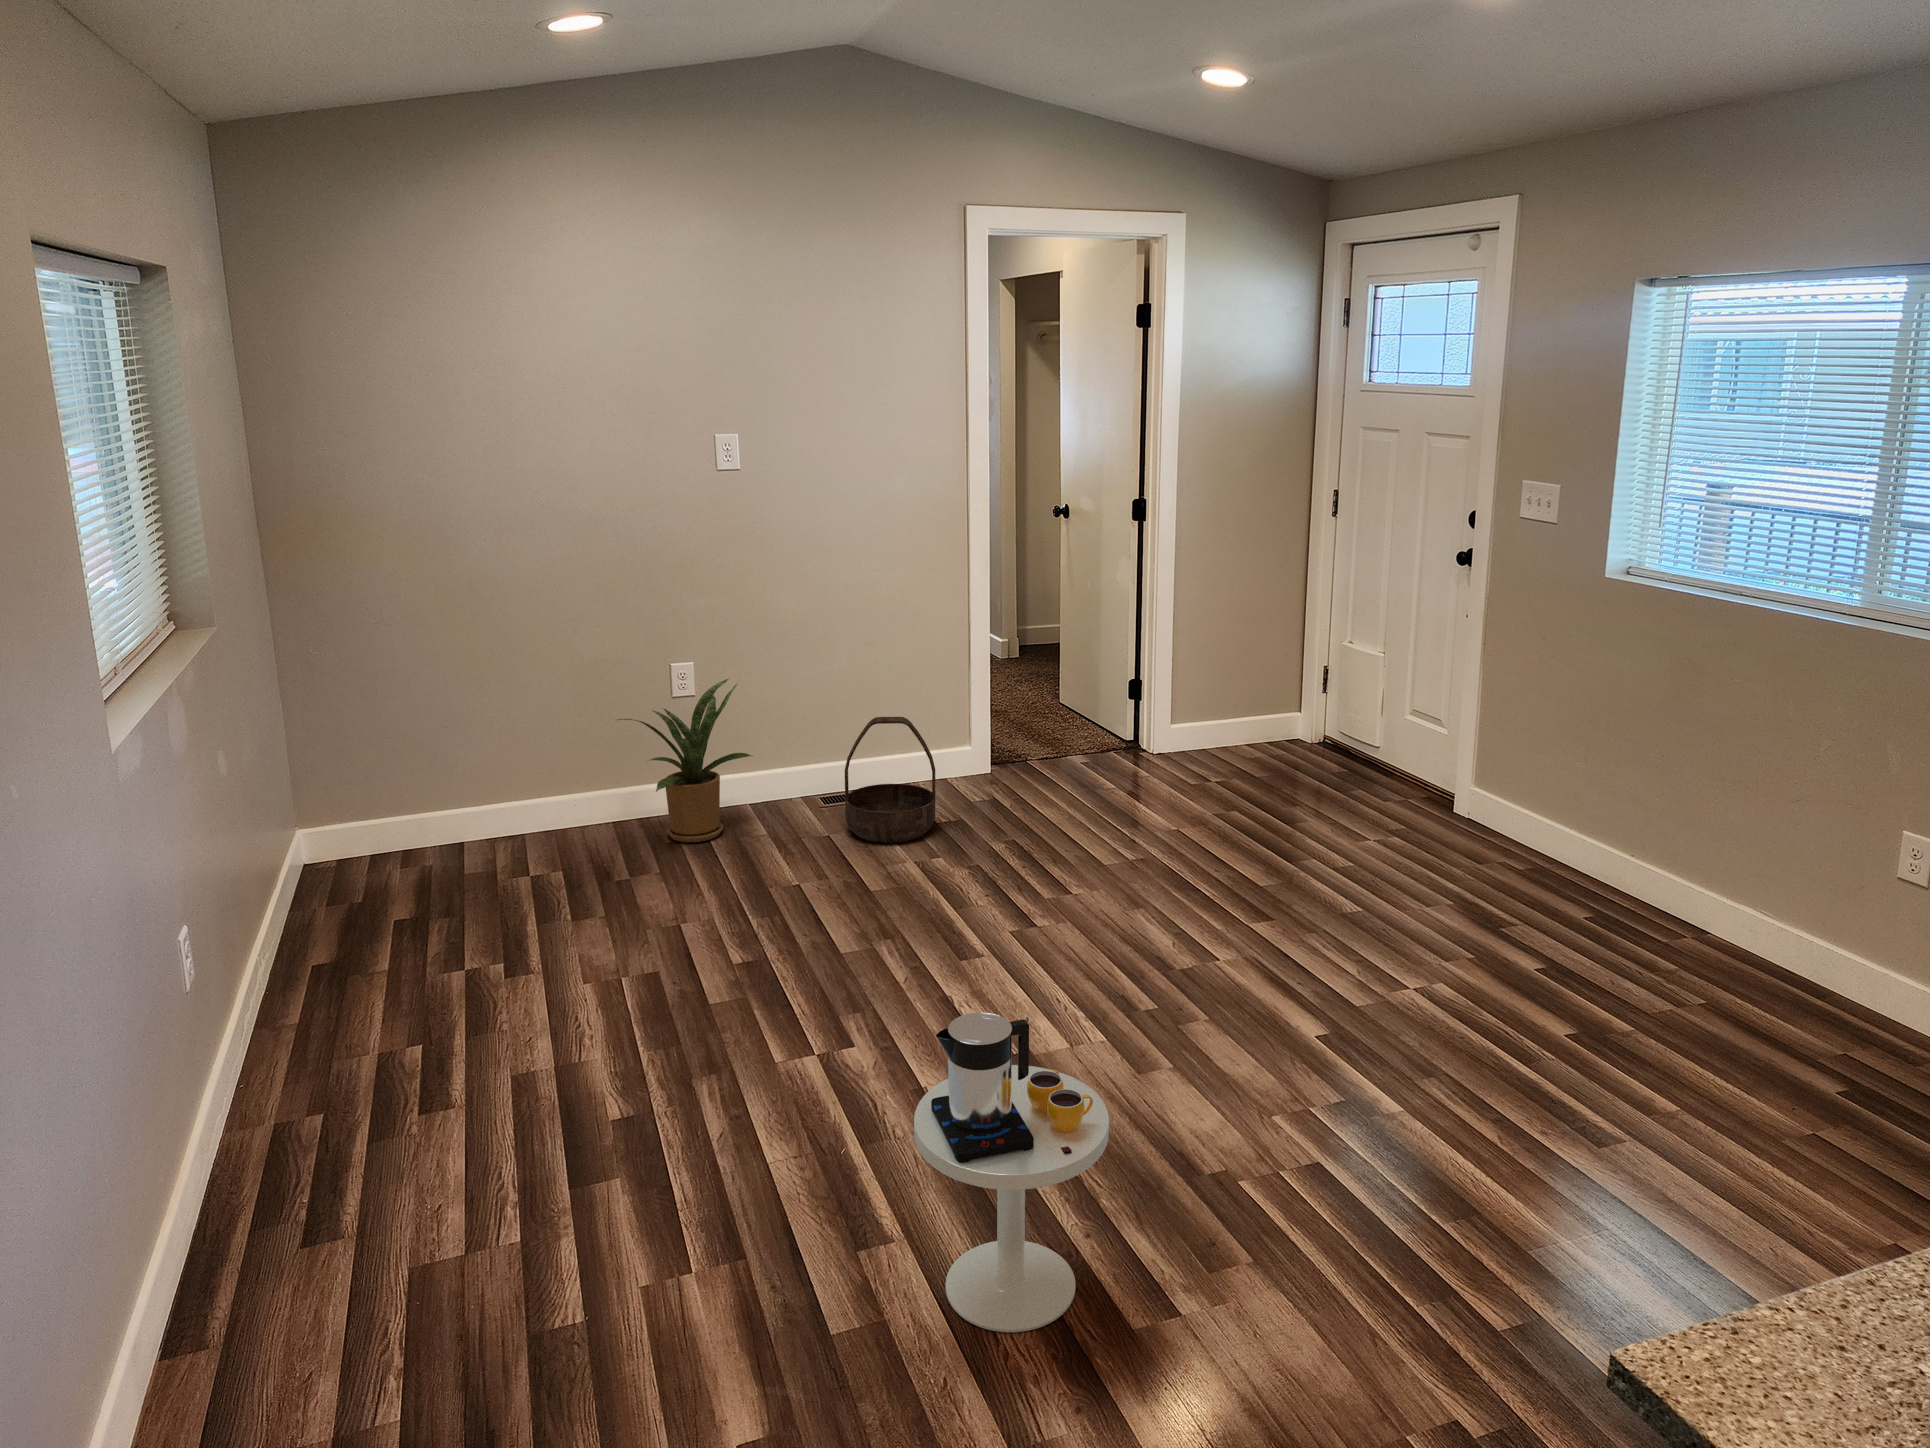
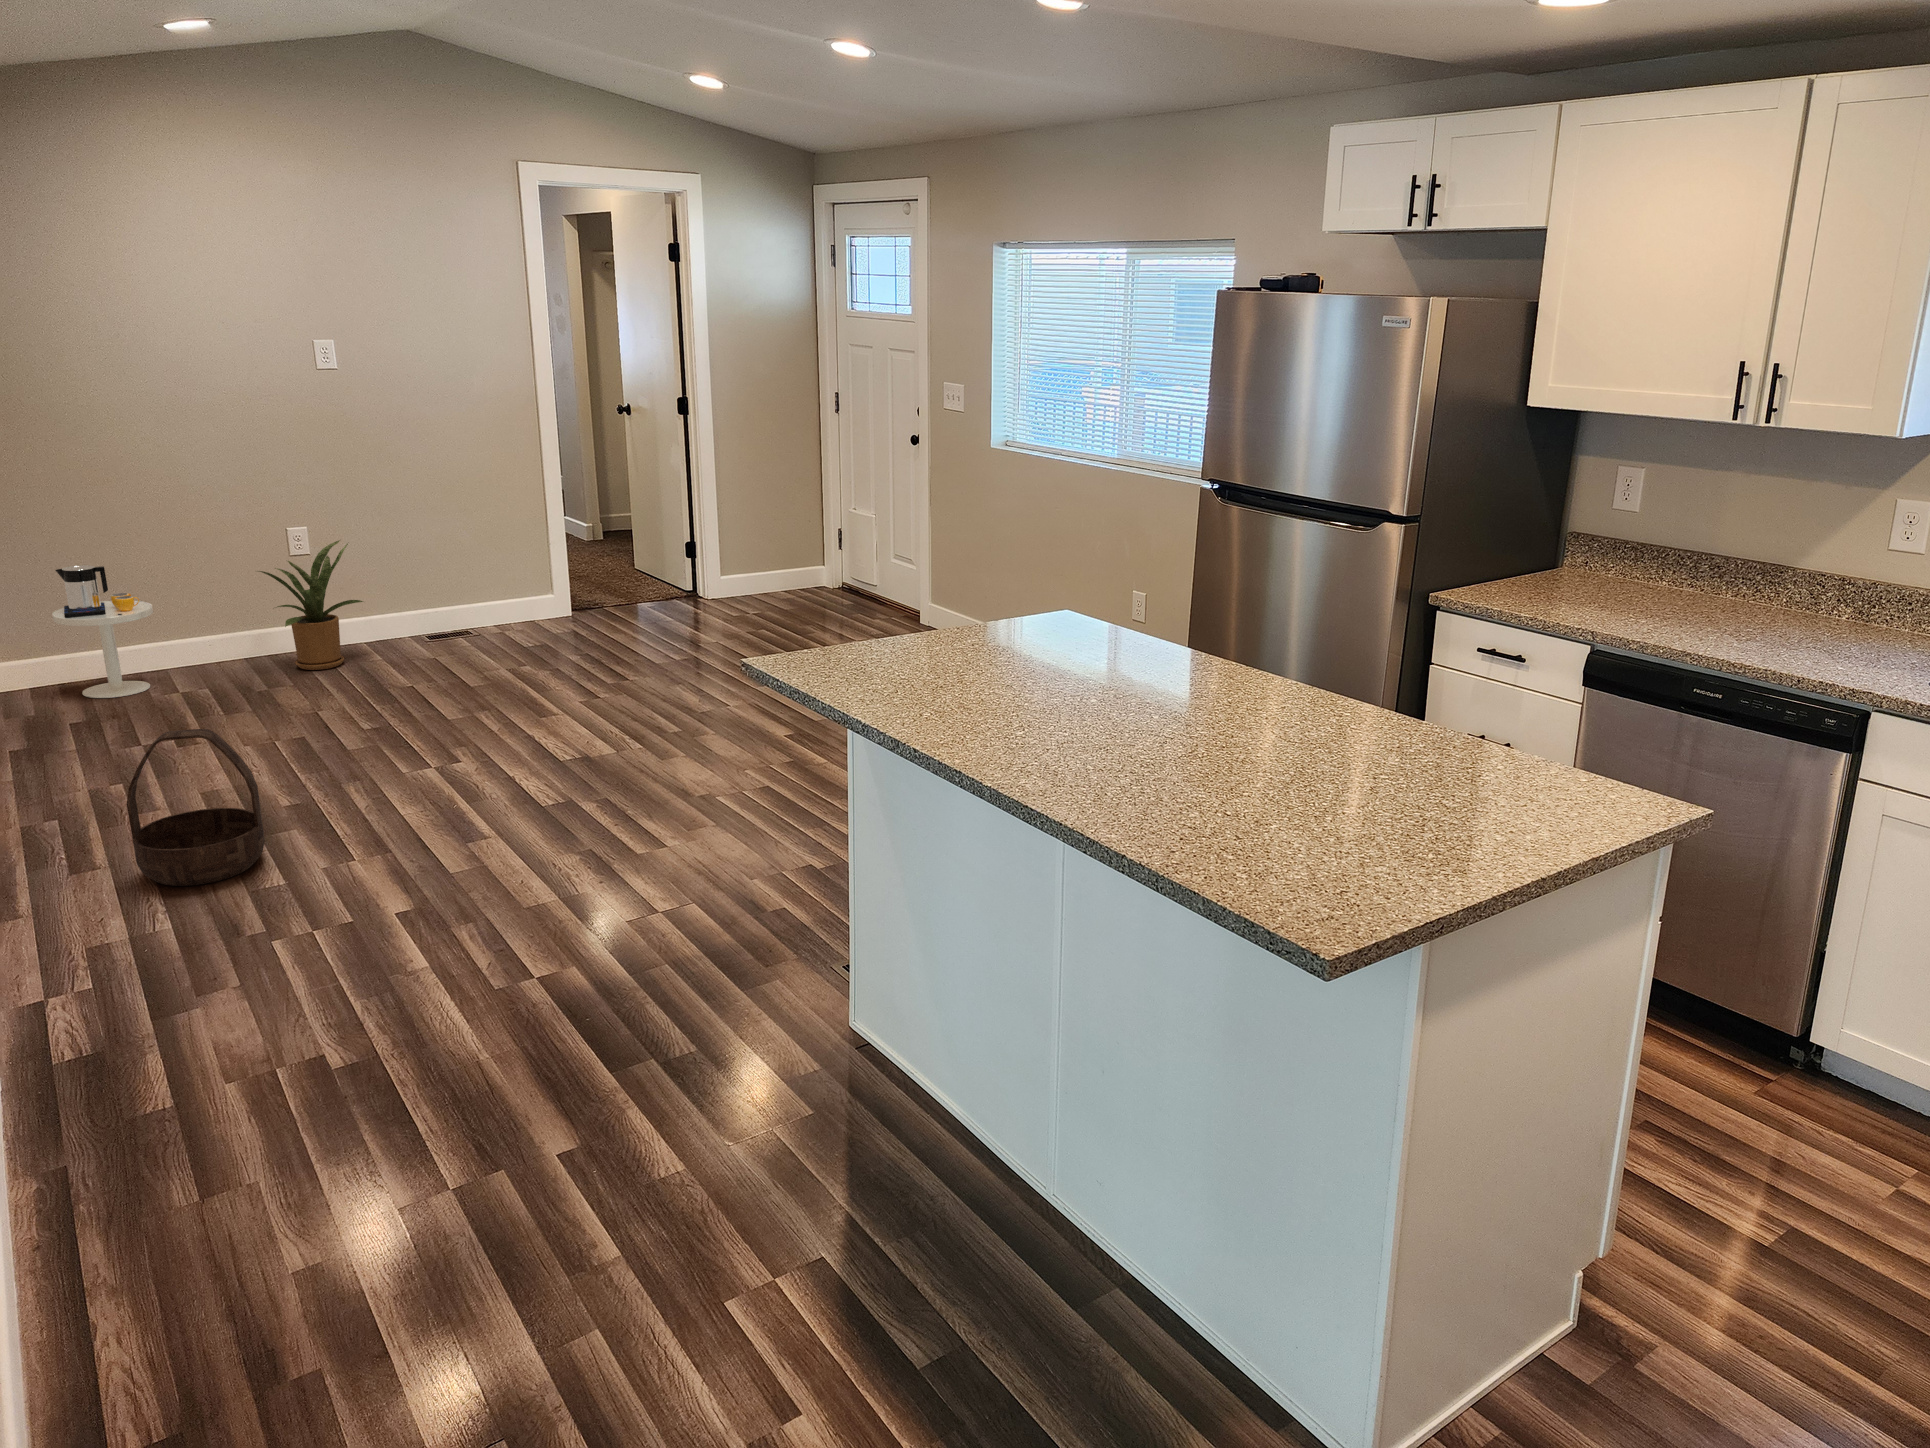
basket: present [845,717,935,843] -> present [127,729,265,886]
side table: present [914,1013,1109,1332] -> present [52,565,153,698]

